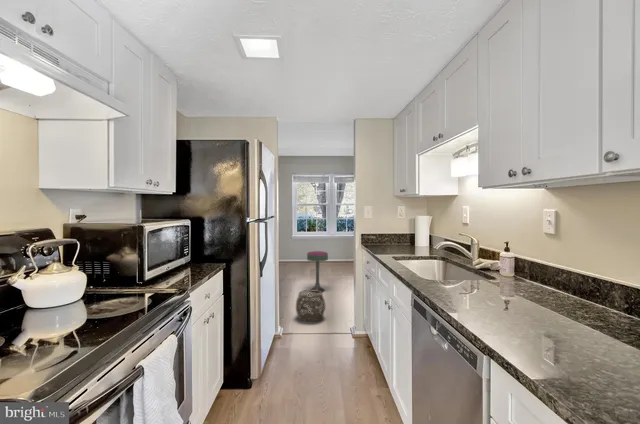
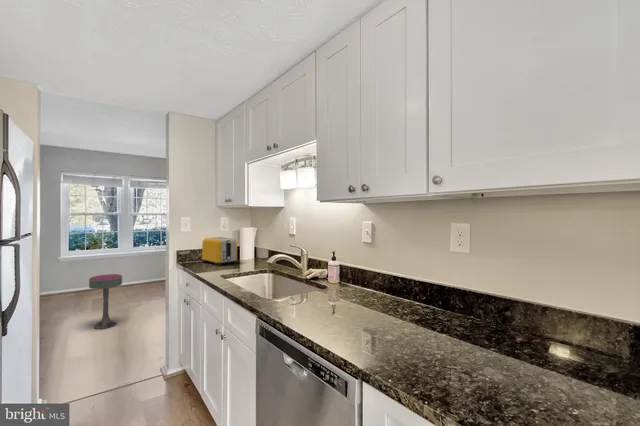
toaster: none [383,224,413,249] -> present [202,237,237,265]
woven basket: present [296,290,325,322] -> none [71,328,121,376]

